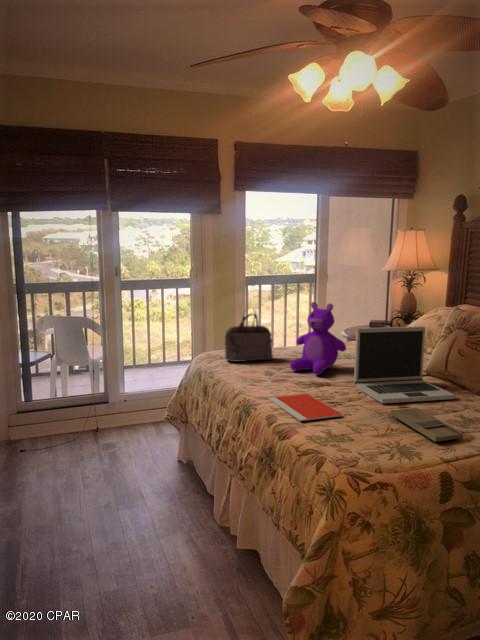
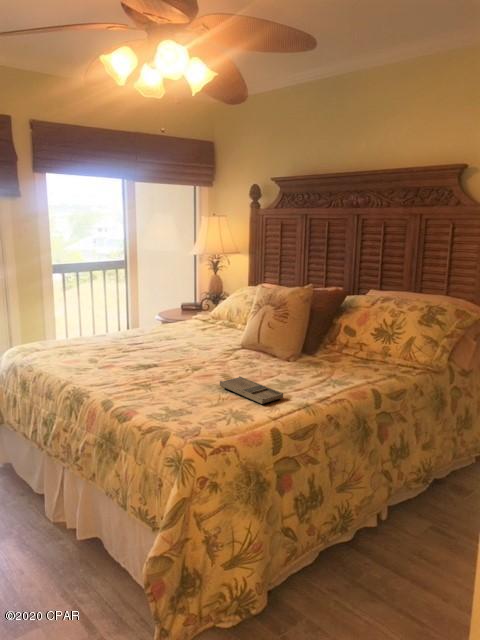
teddy bear: present [290,302,346,375] -> none [115,286,169,357]
handbag: present [225,312,273,362] -> none [41,295,95,353]
laptop: present [354,326,455,403] -> none [179,304,270,377]
notebook: present [269,394,343,421] -> none [100,376,177,402]

